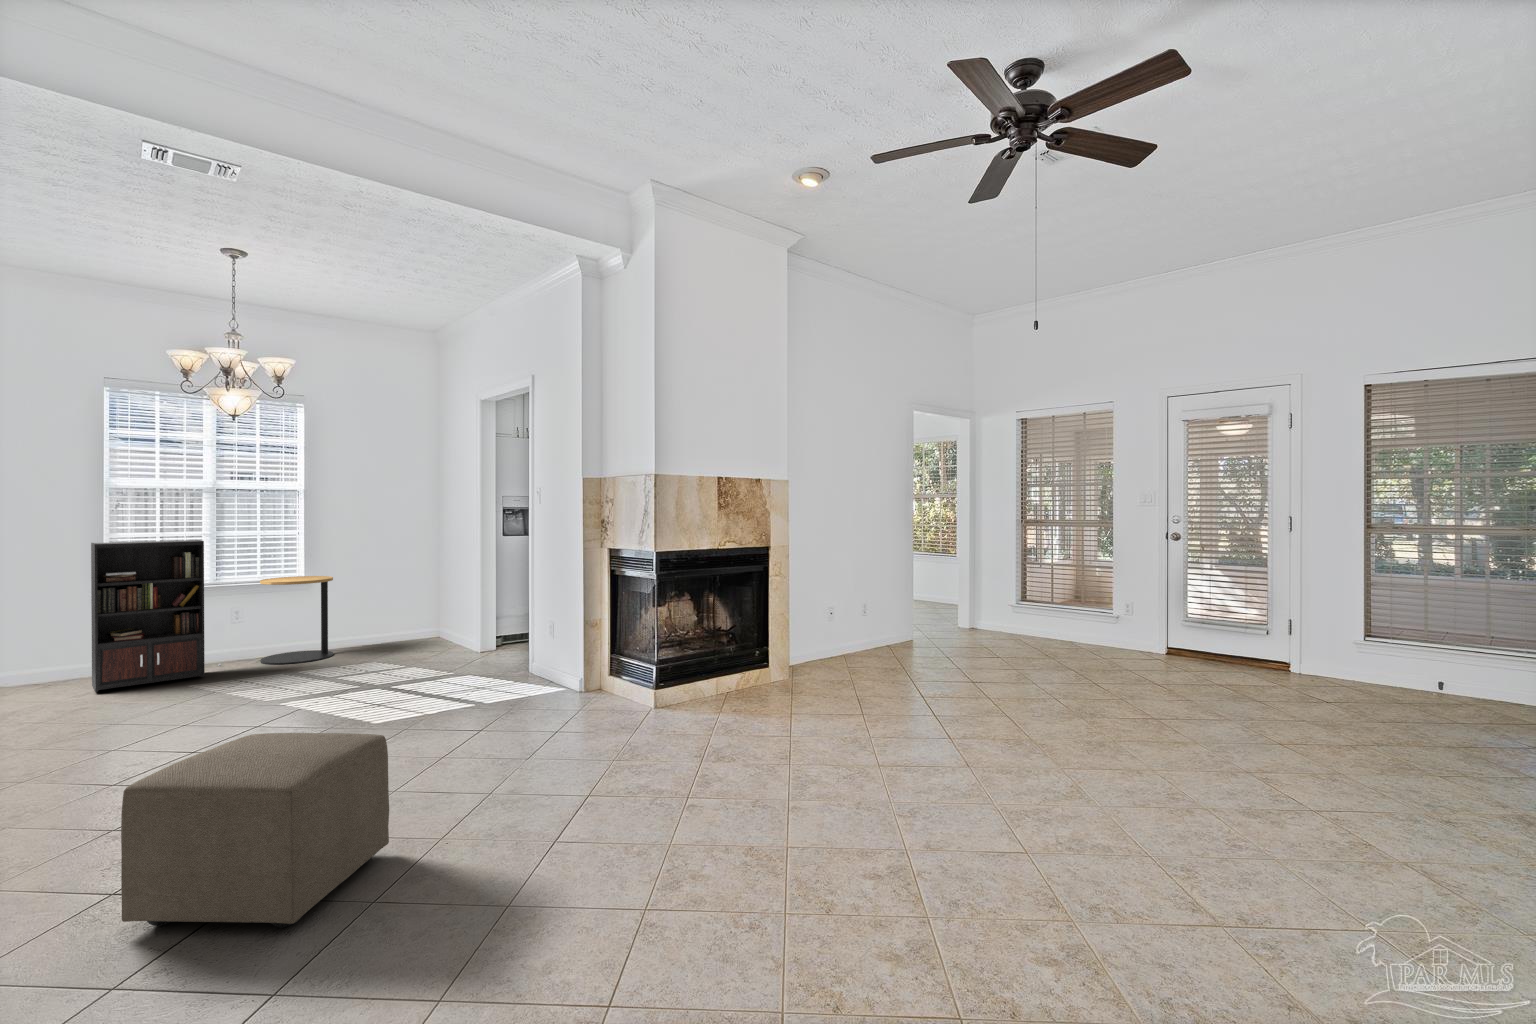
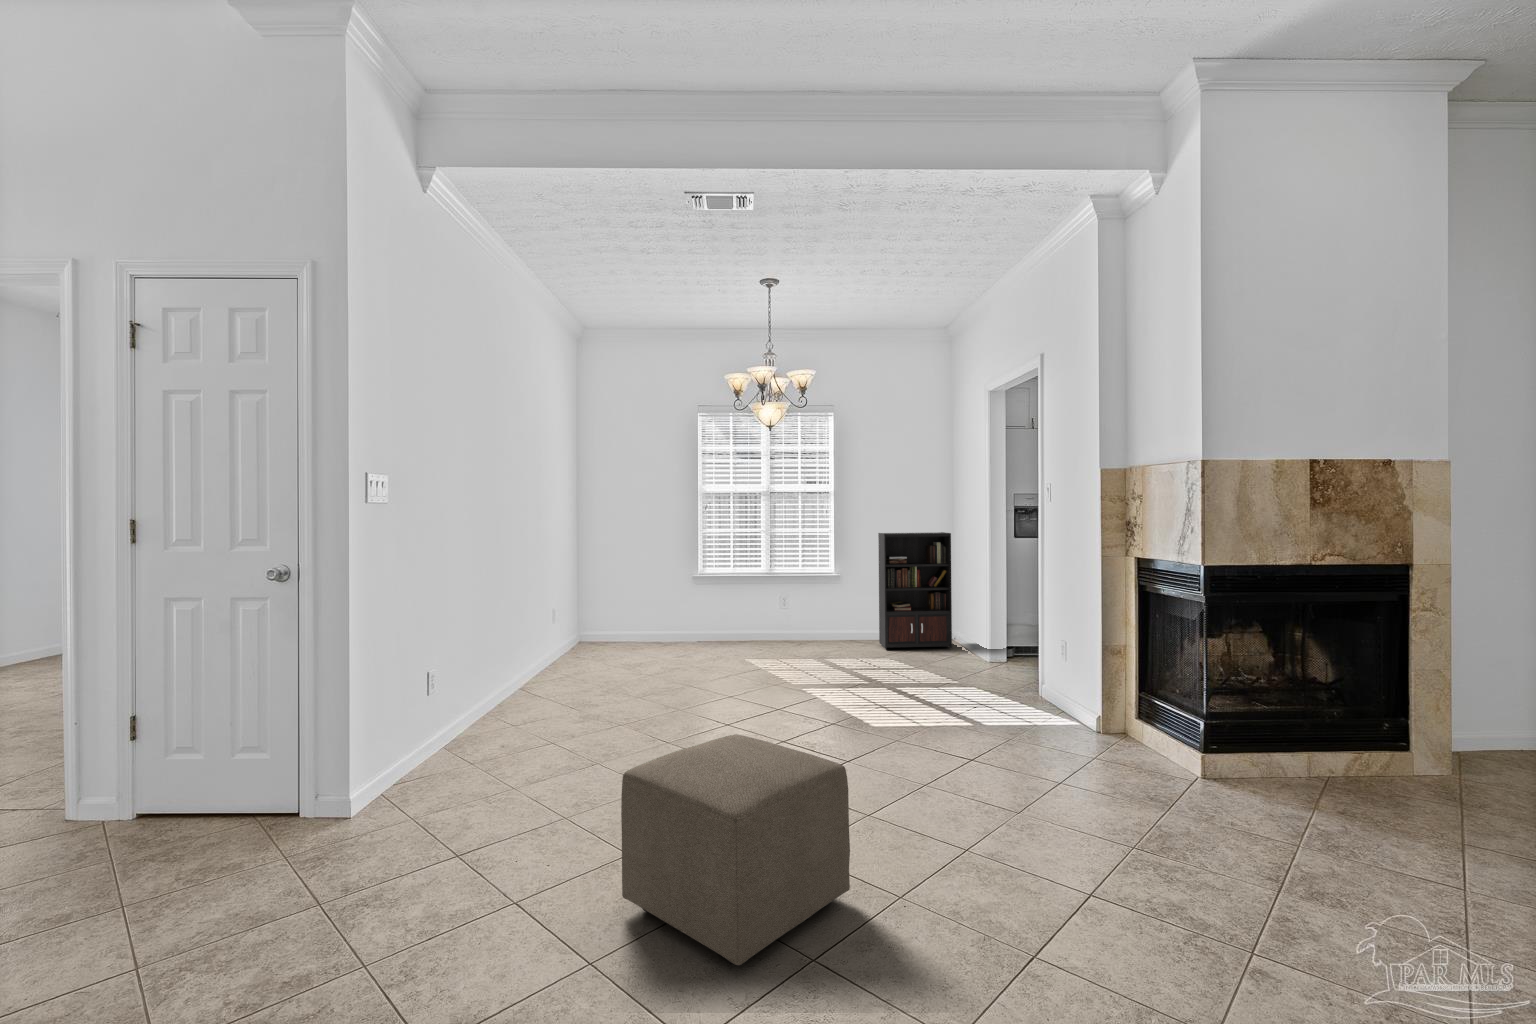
bookcase: present [91,540,221,692] -> present [878,532,956,649]
side table: present [260,576,333,664] -> none [799,570,855,650]

